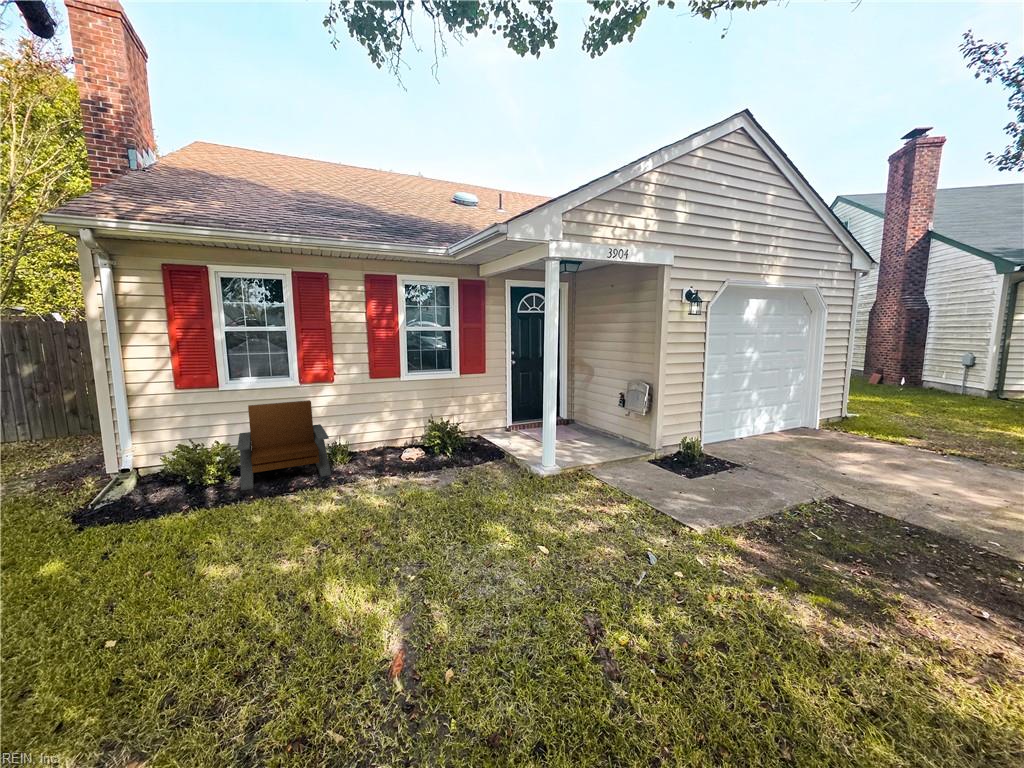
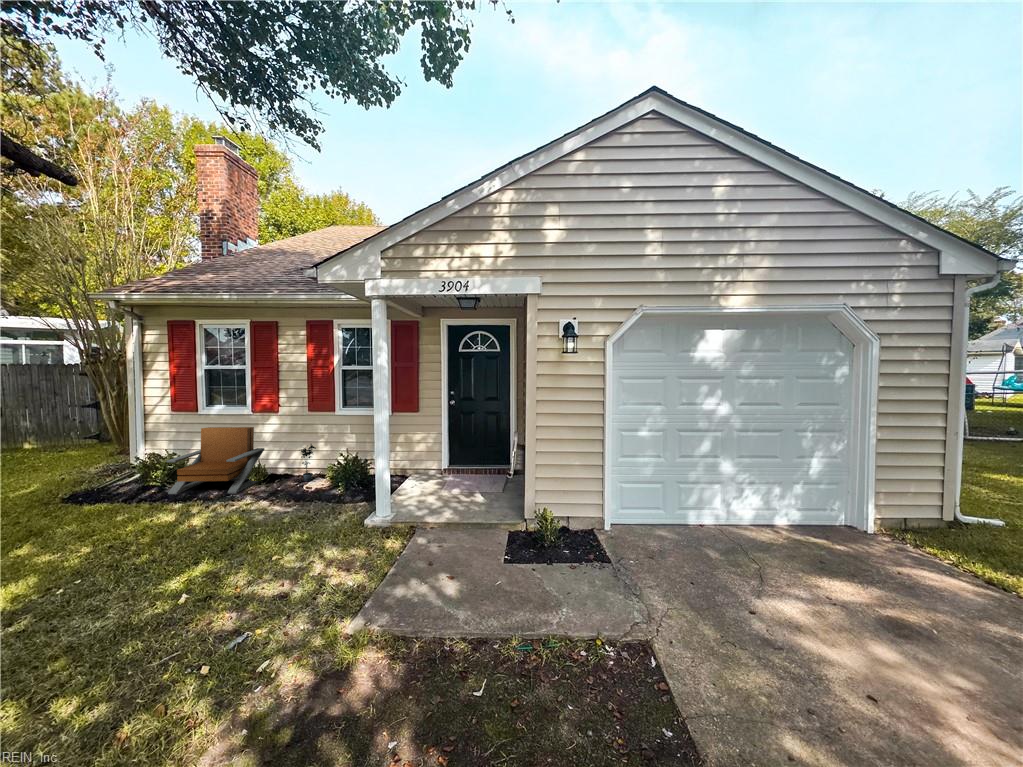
potted plant: none [372,412,391,454] -> present [301,444,316,481]

